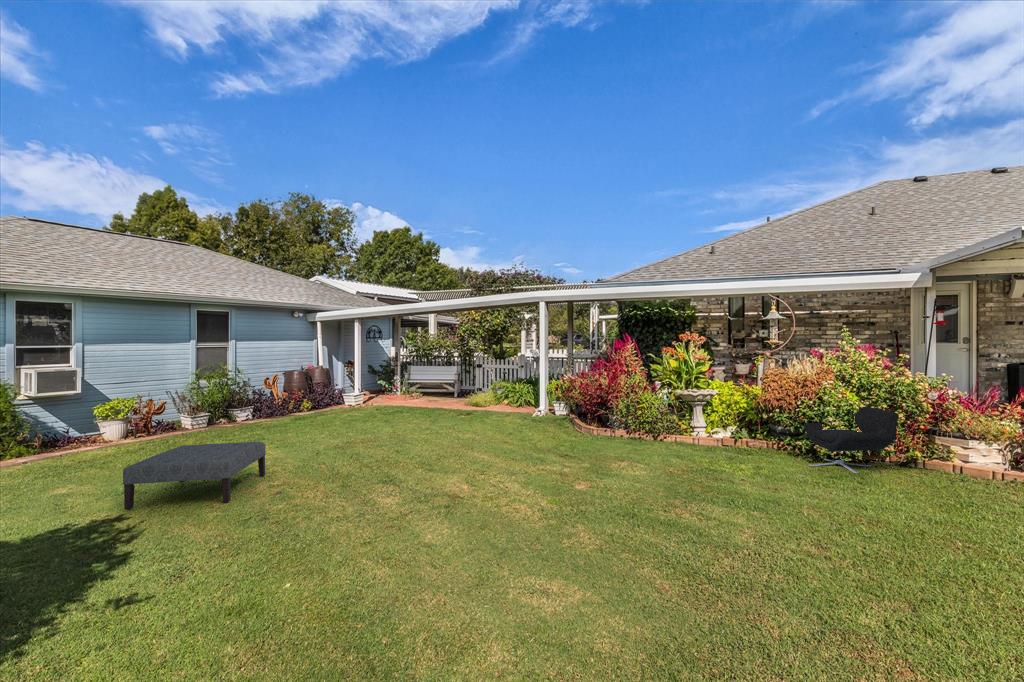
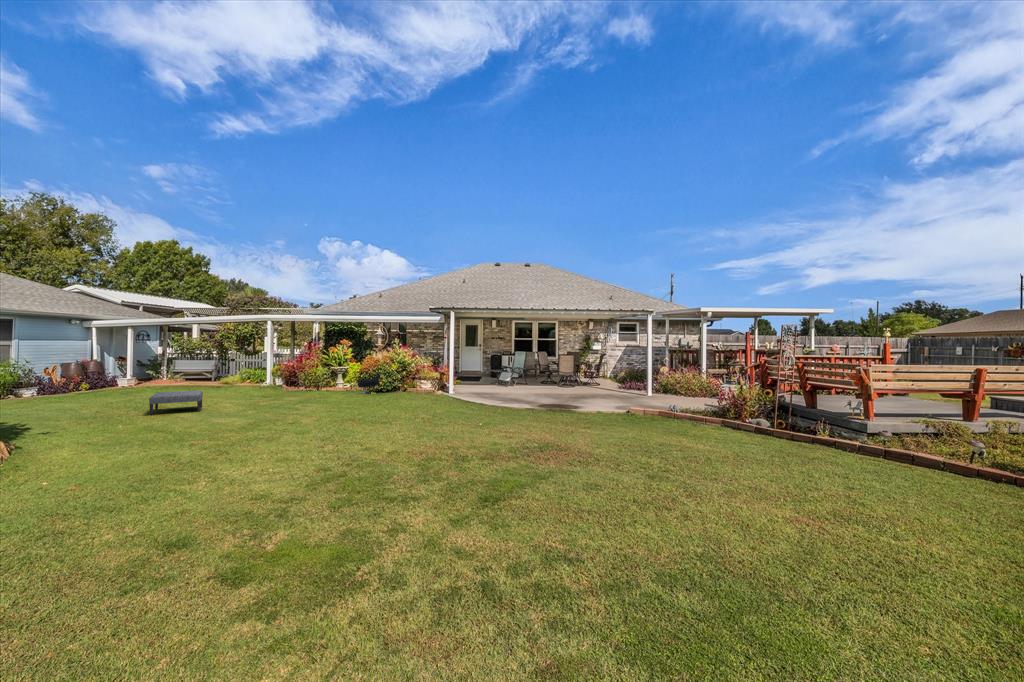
ottoman: present [123,442,266,510] -> present [149,391,203,415]

